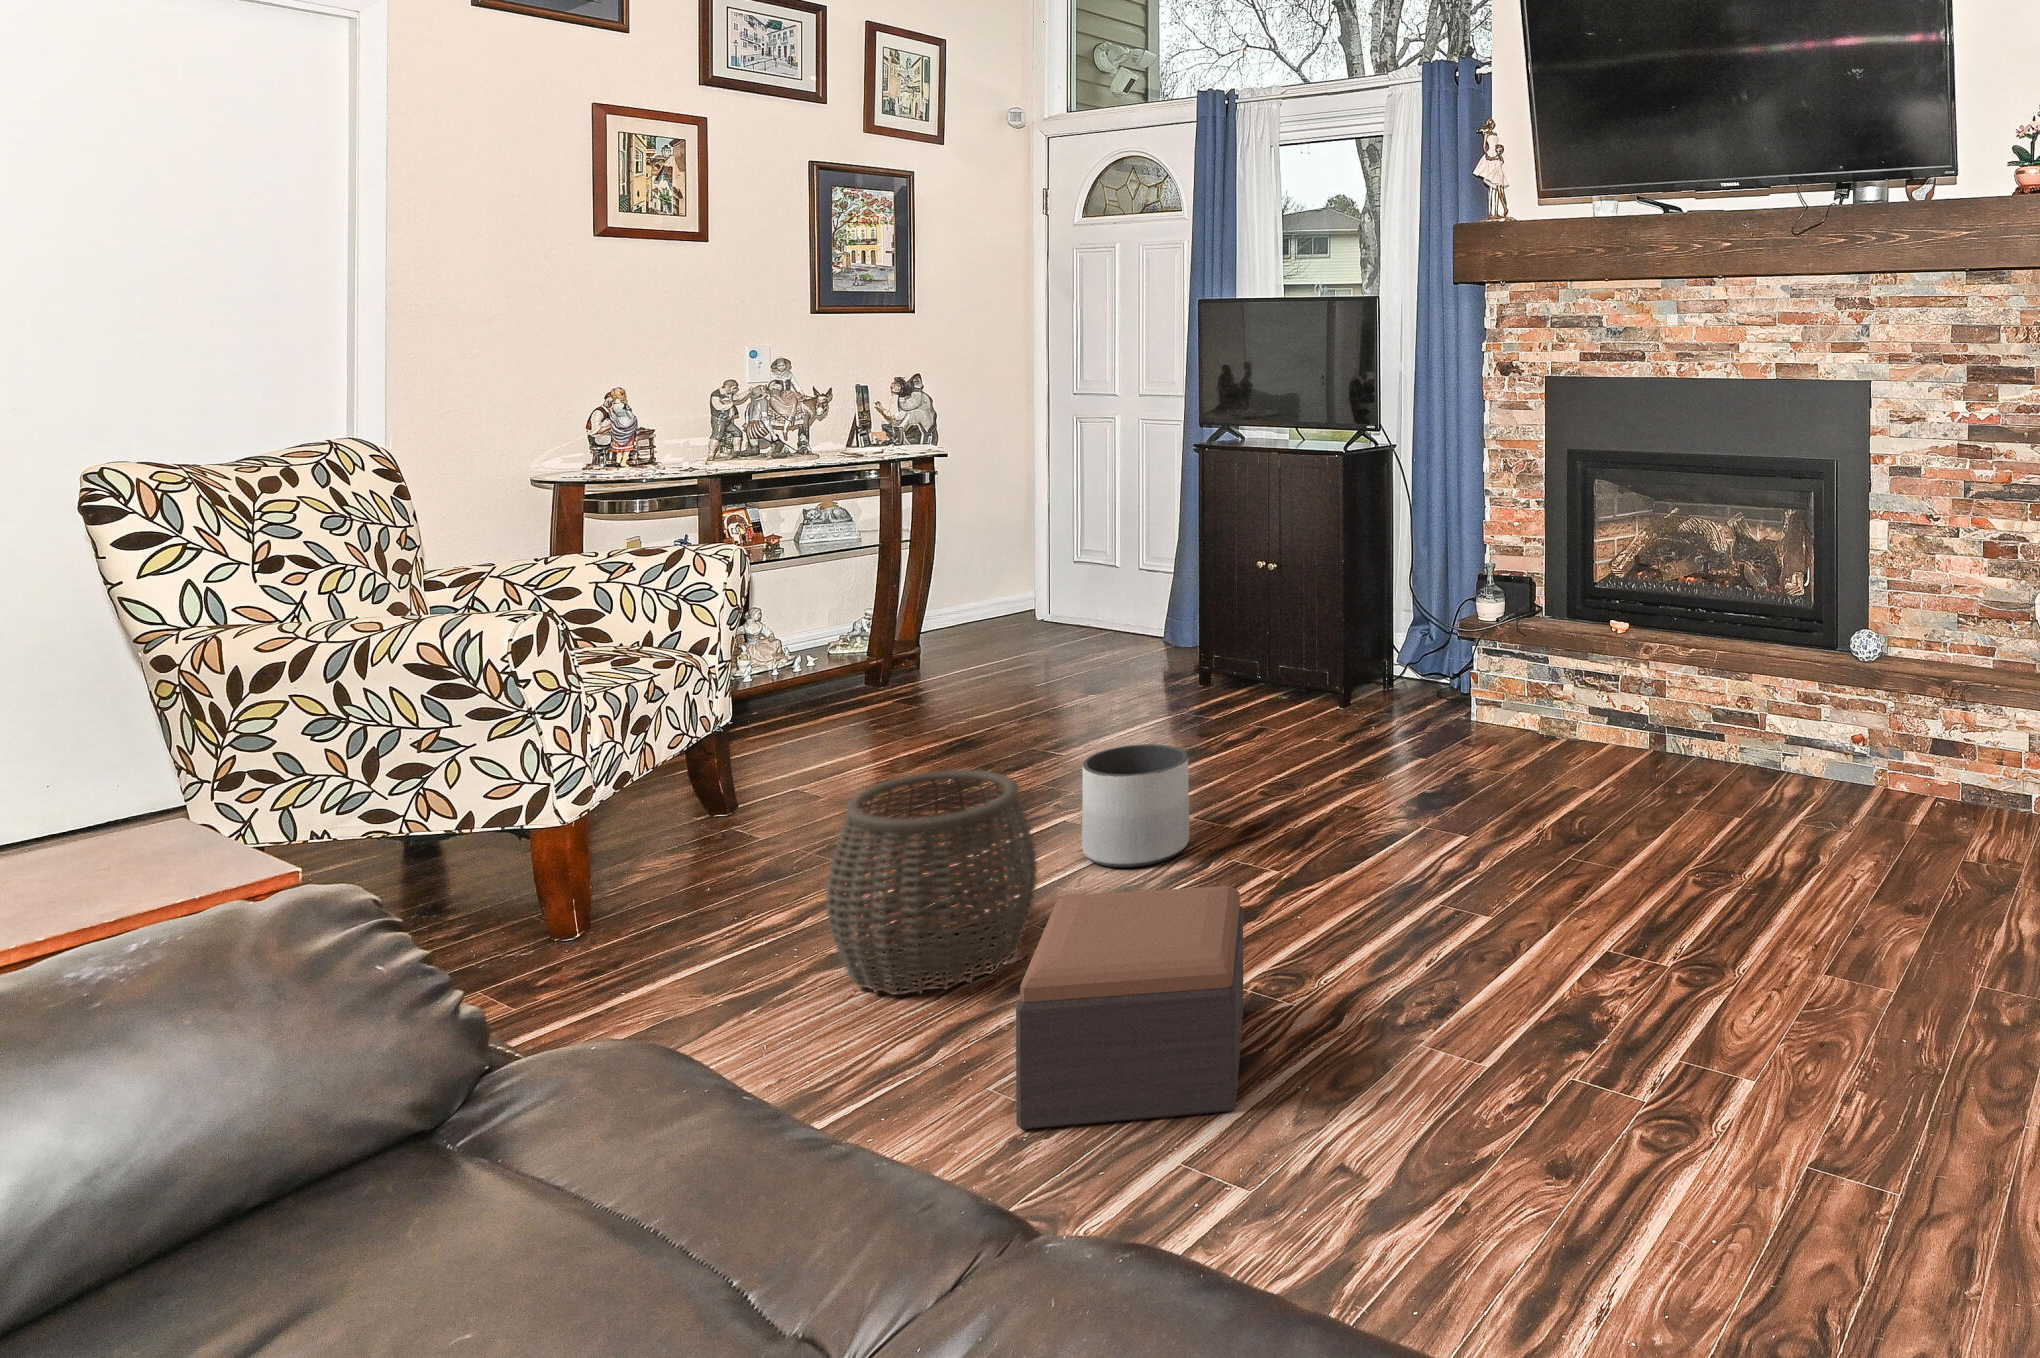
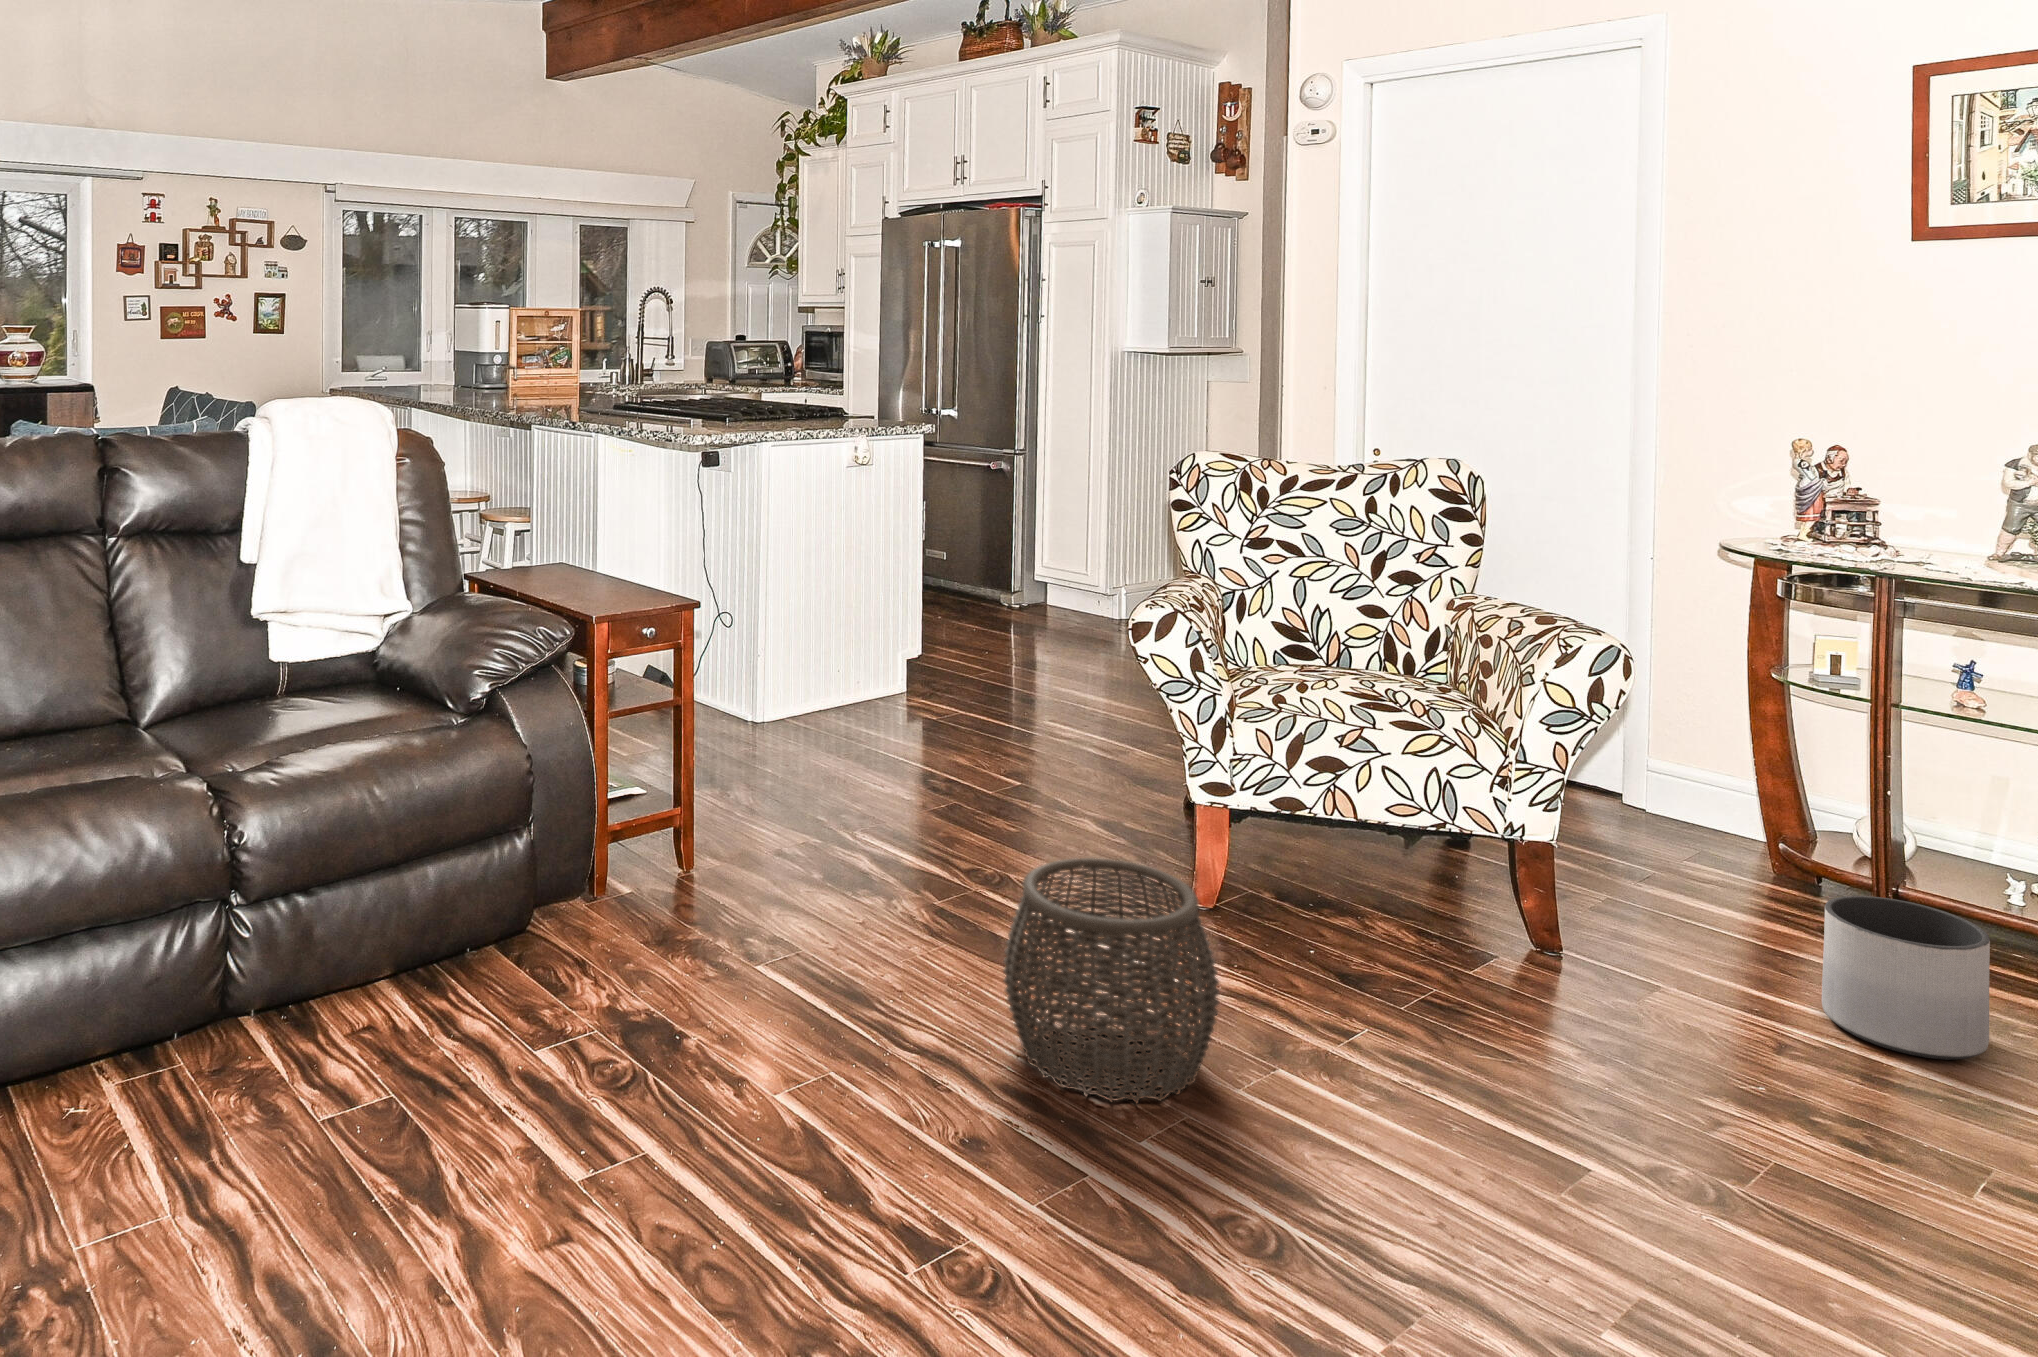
planter: present [1082,744,1189,867] -> present [1822,896,1990,1060]
footstool: present [1016,886,1243,1129] -> none [698,969,928,1228]

